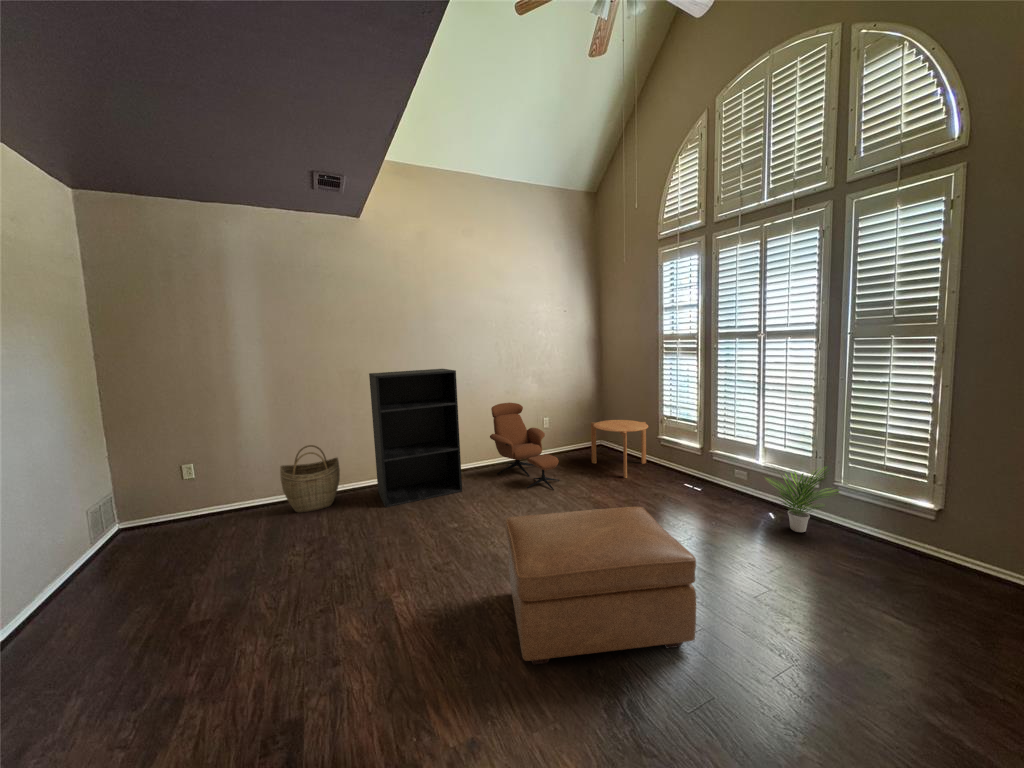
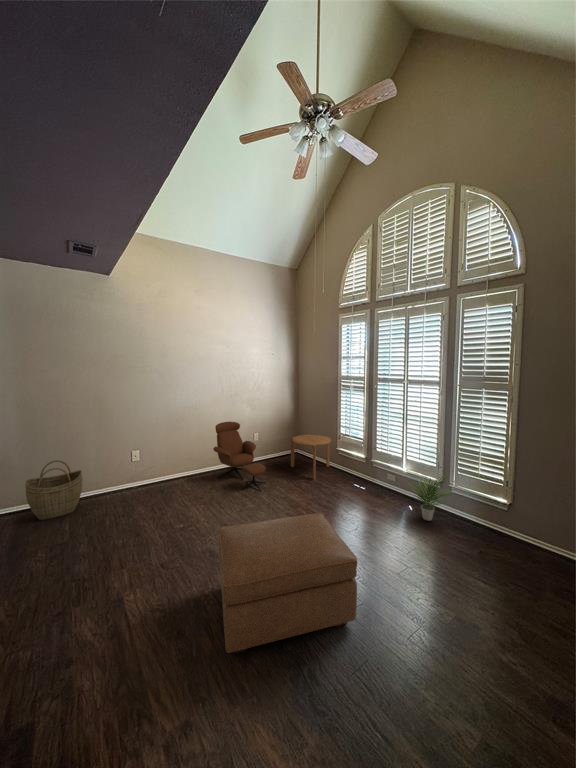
bookshelf: present [369,369,462,507] -> none [113,396,189,512]

